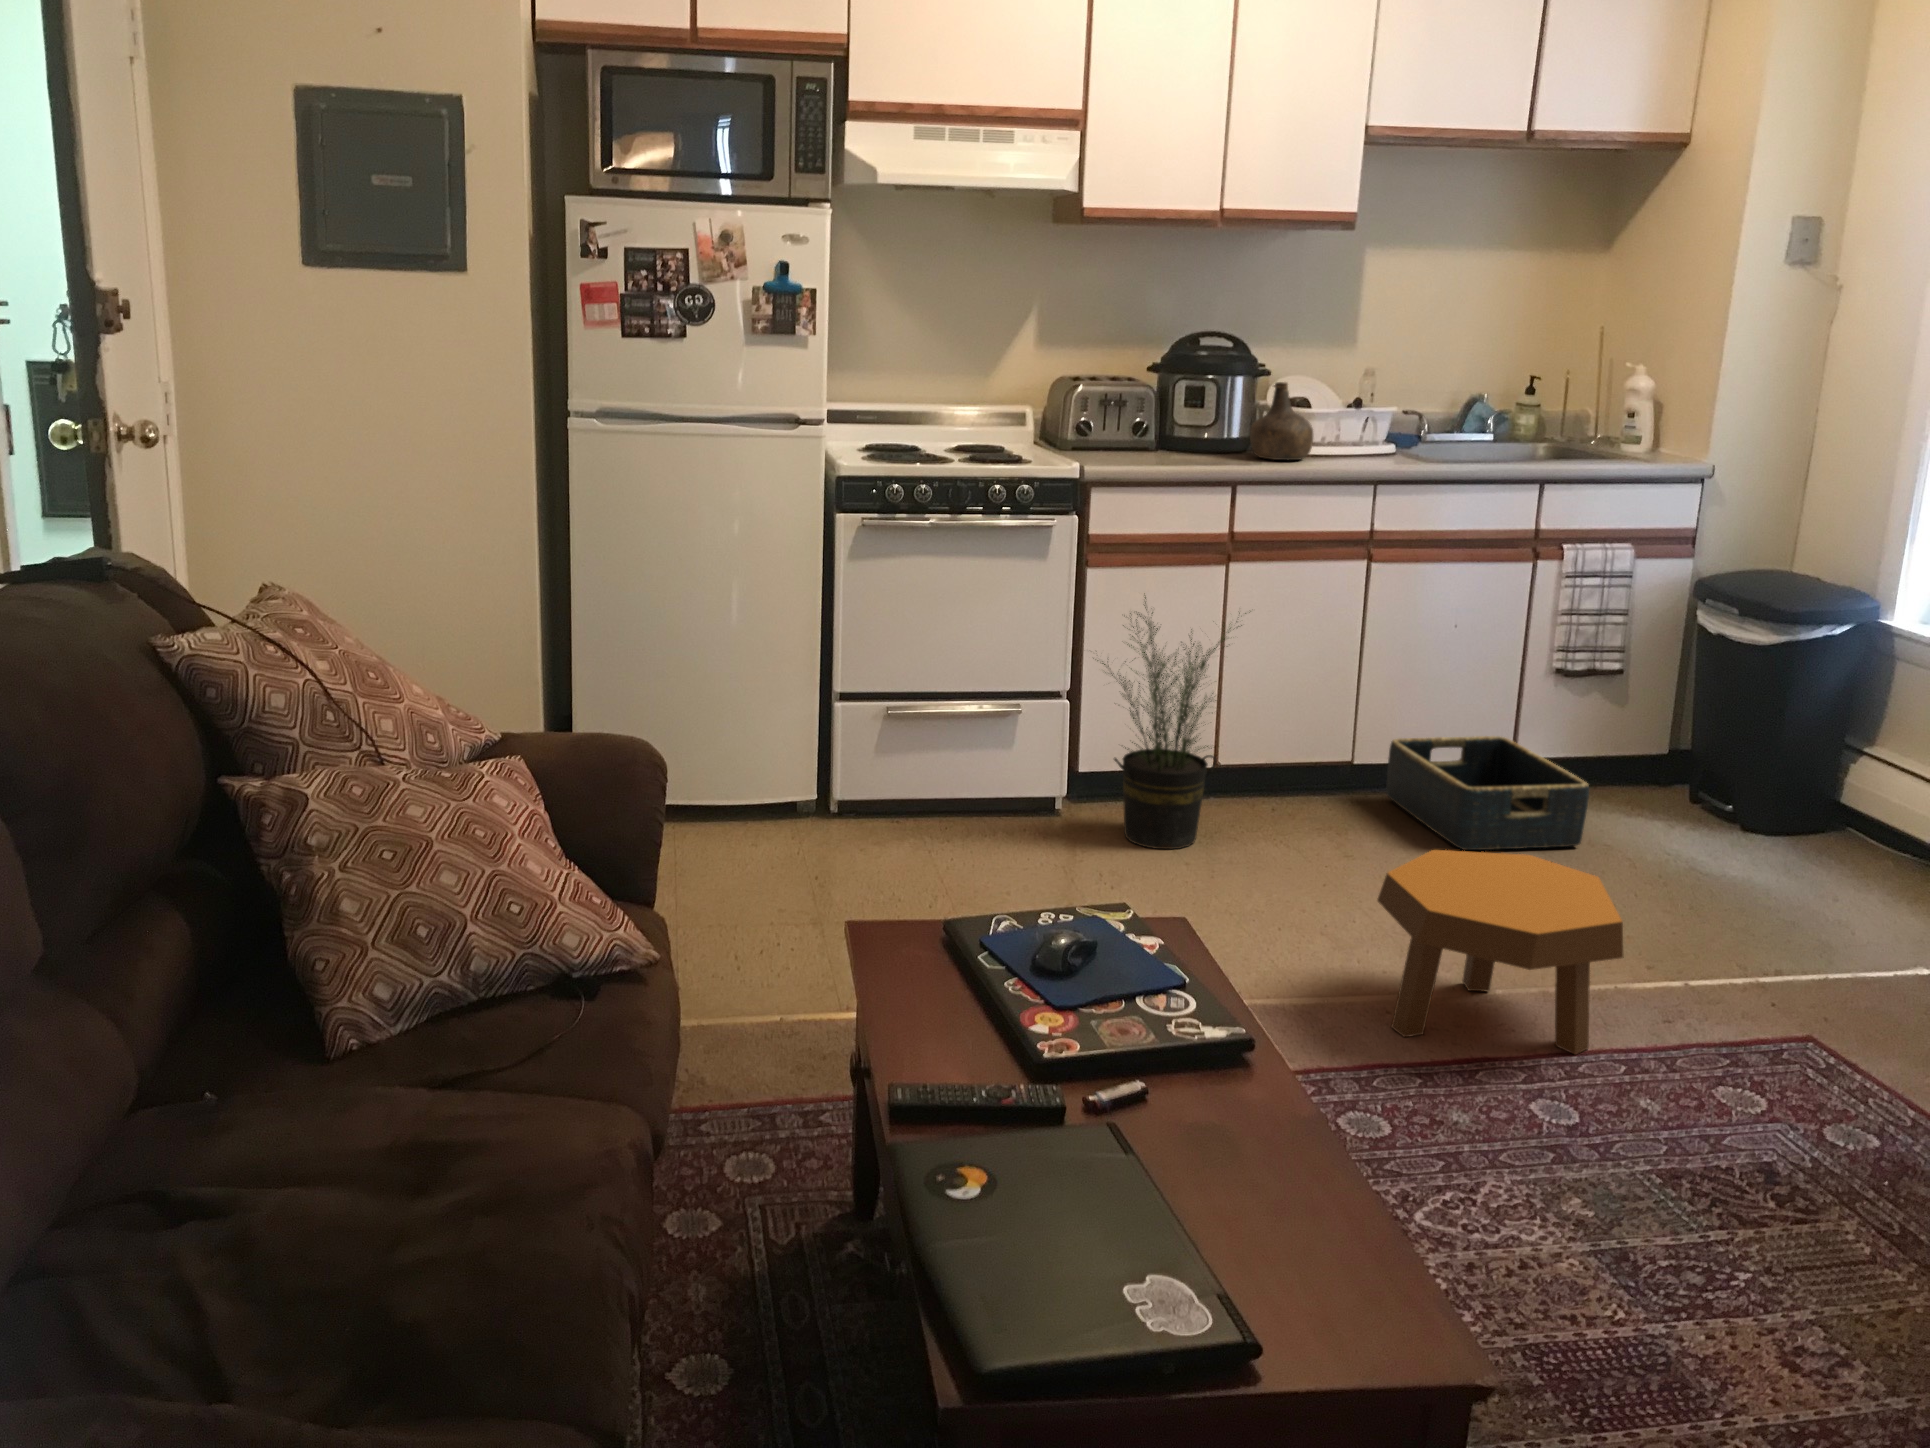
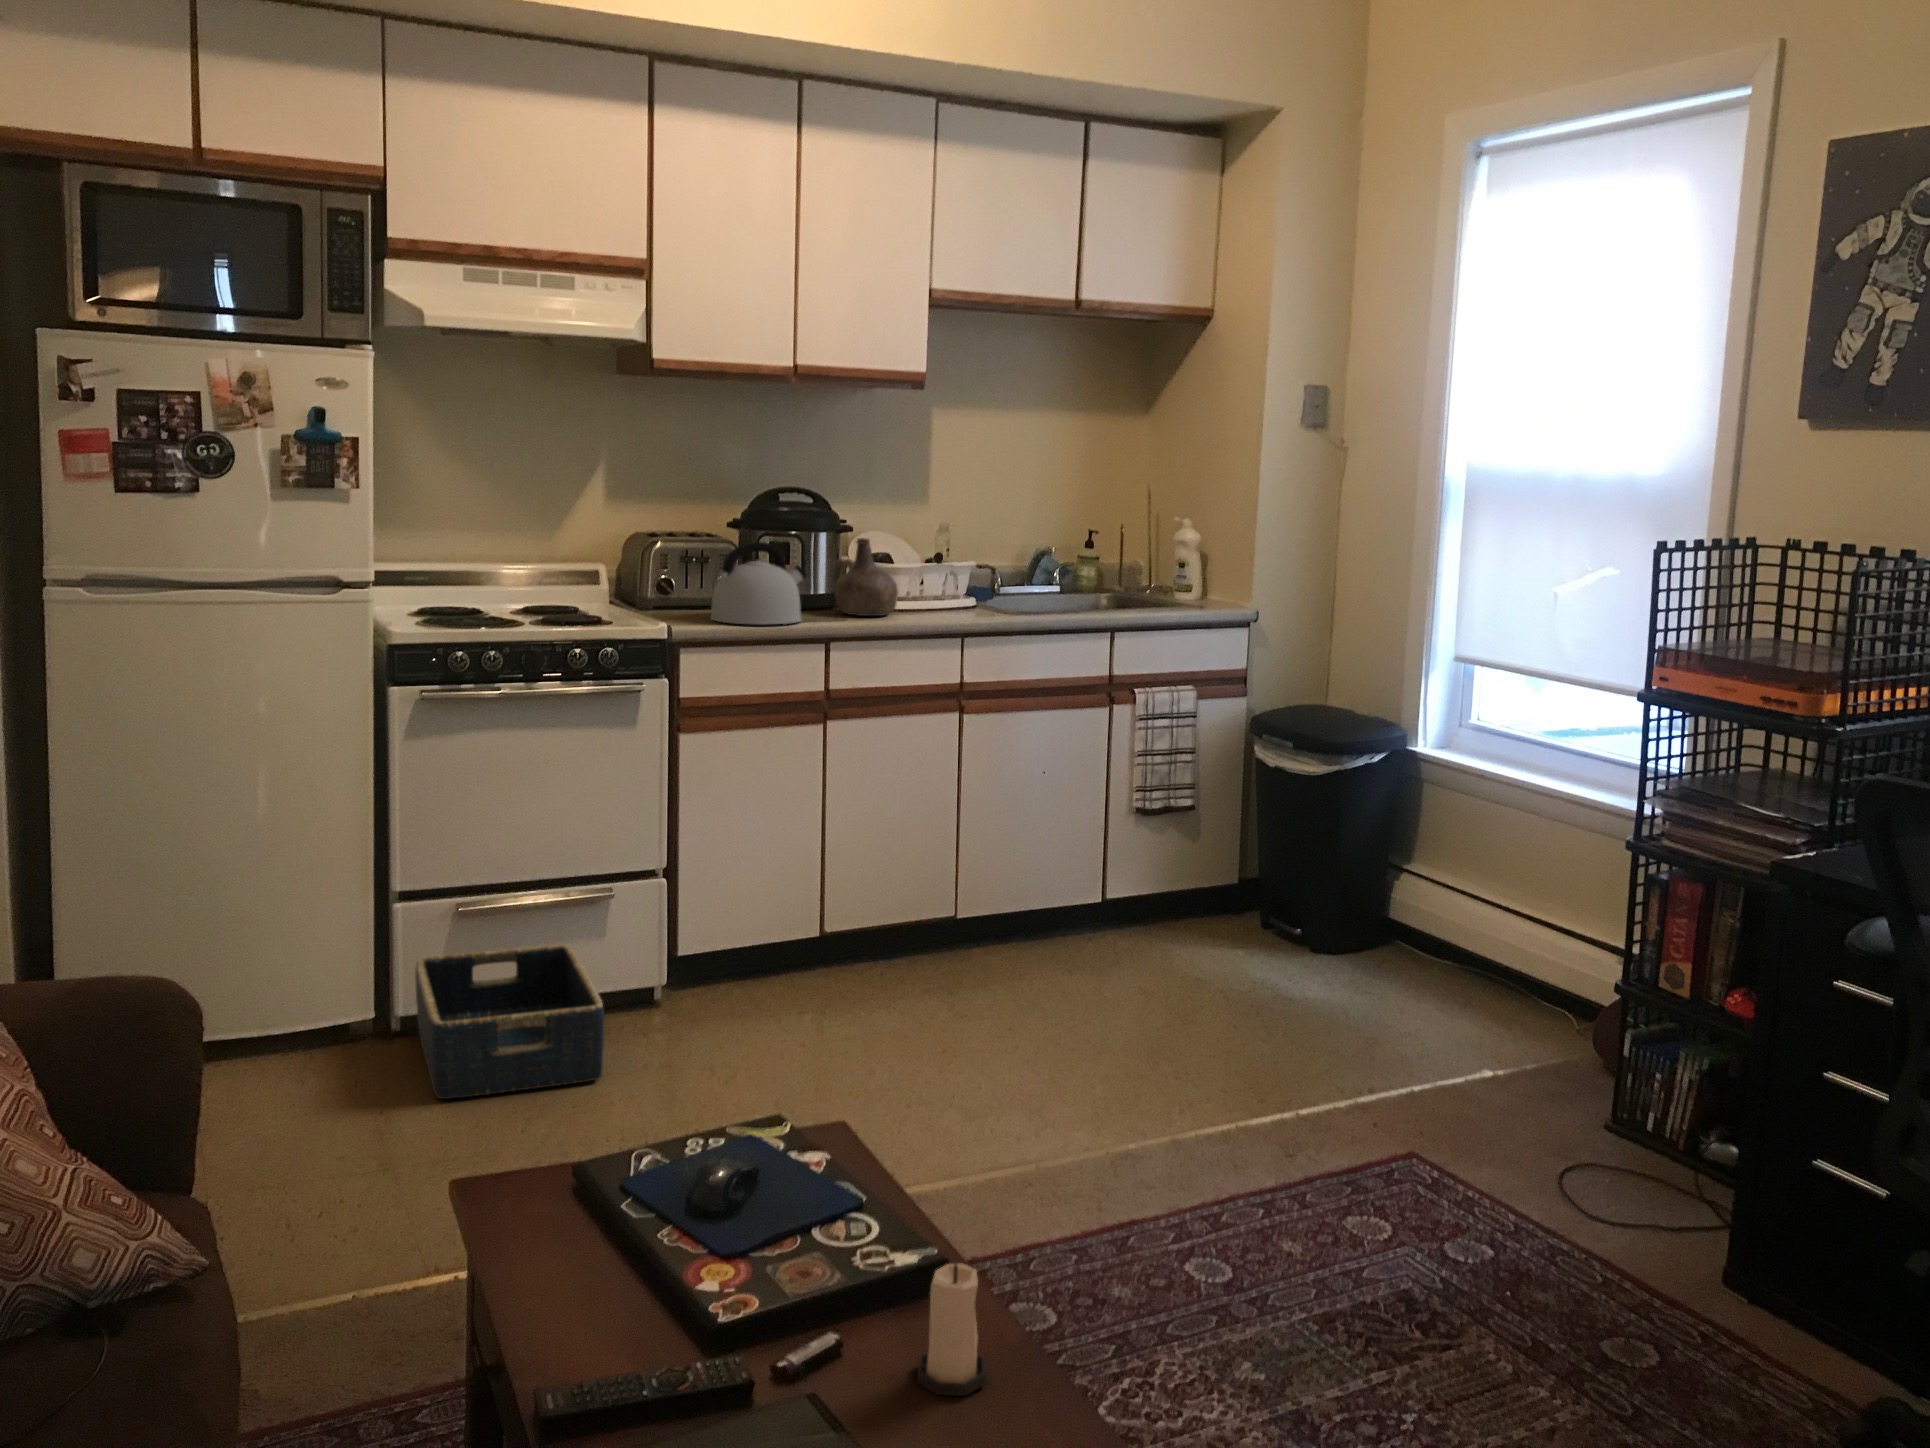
kettle: none [1125,385,1221,466] -> present [710,542,806,624]
potted plant: present [1093,593,1251,849] -> none [679,756,856,1028]
basket: present [1386,736,1589,850] -> present [415,945,604,1099]
footstool: present [1378,850,1624,1054] -> none [1012,1002,1253,1208]
candle: none [1208,1031,1272,1145] -> present [918,1264,986,1396]

